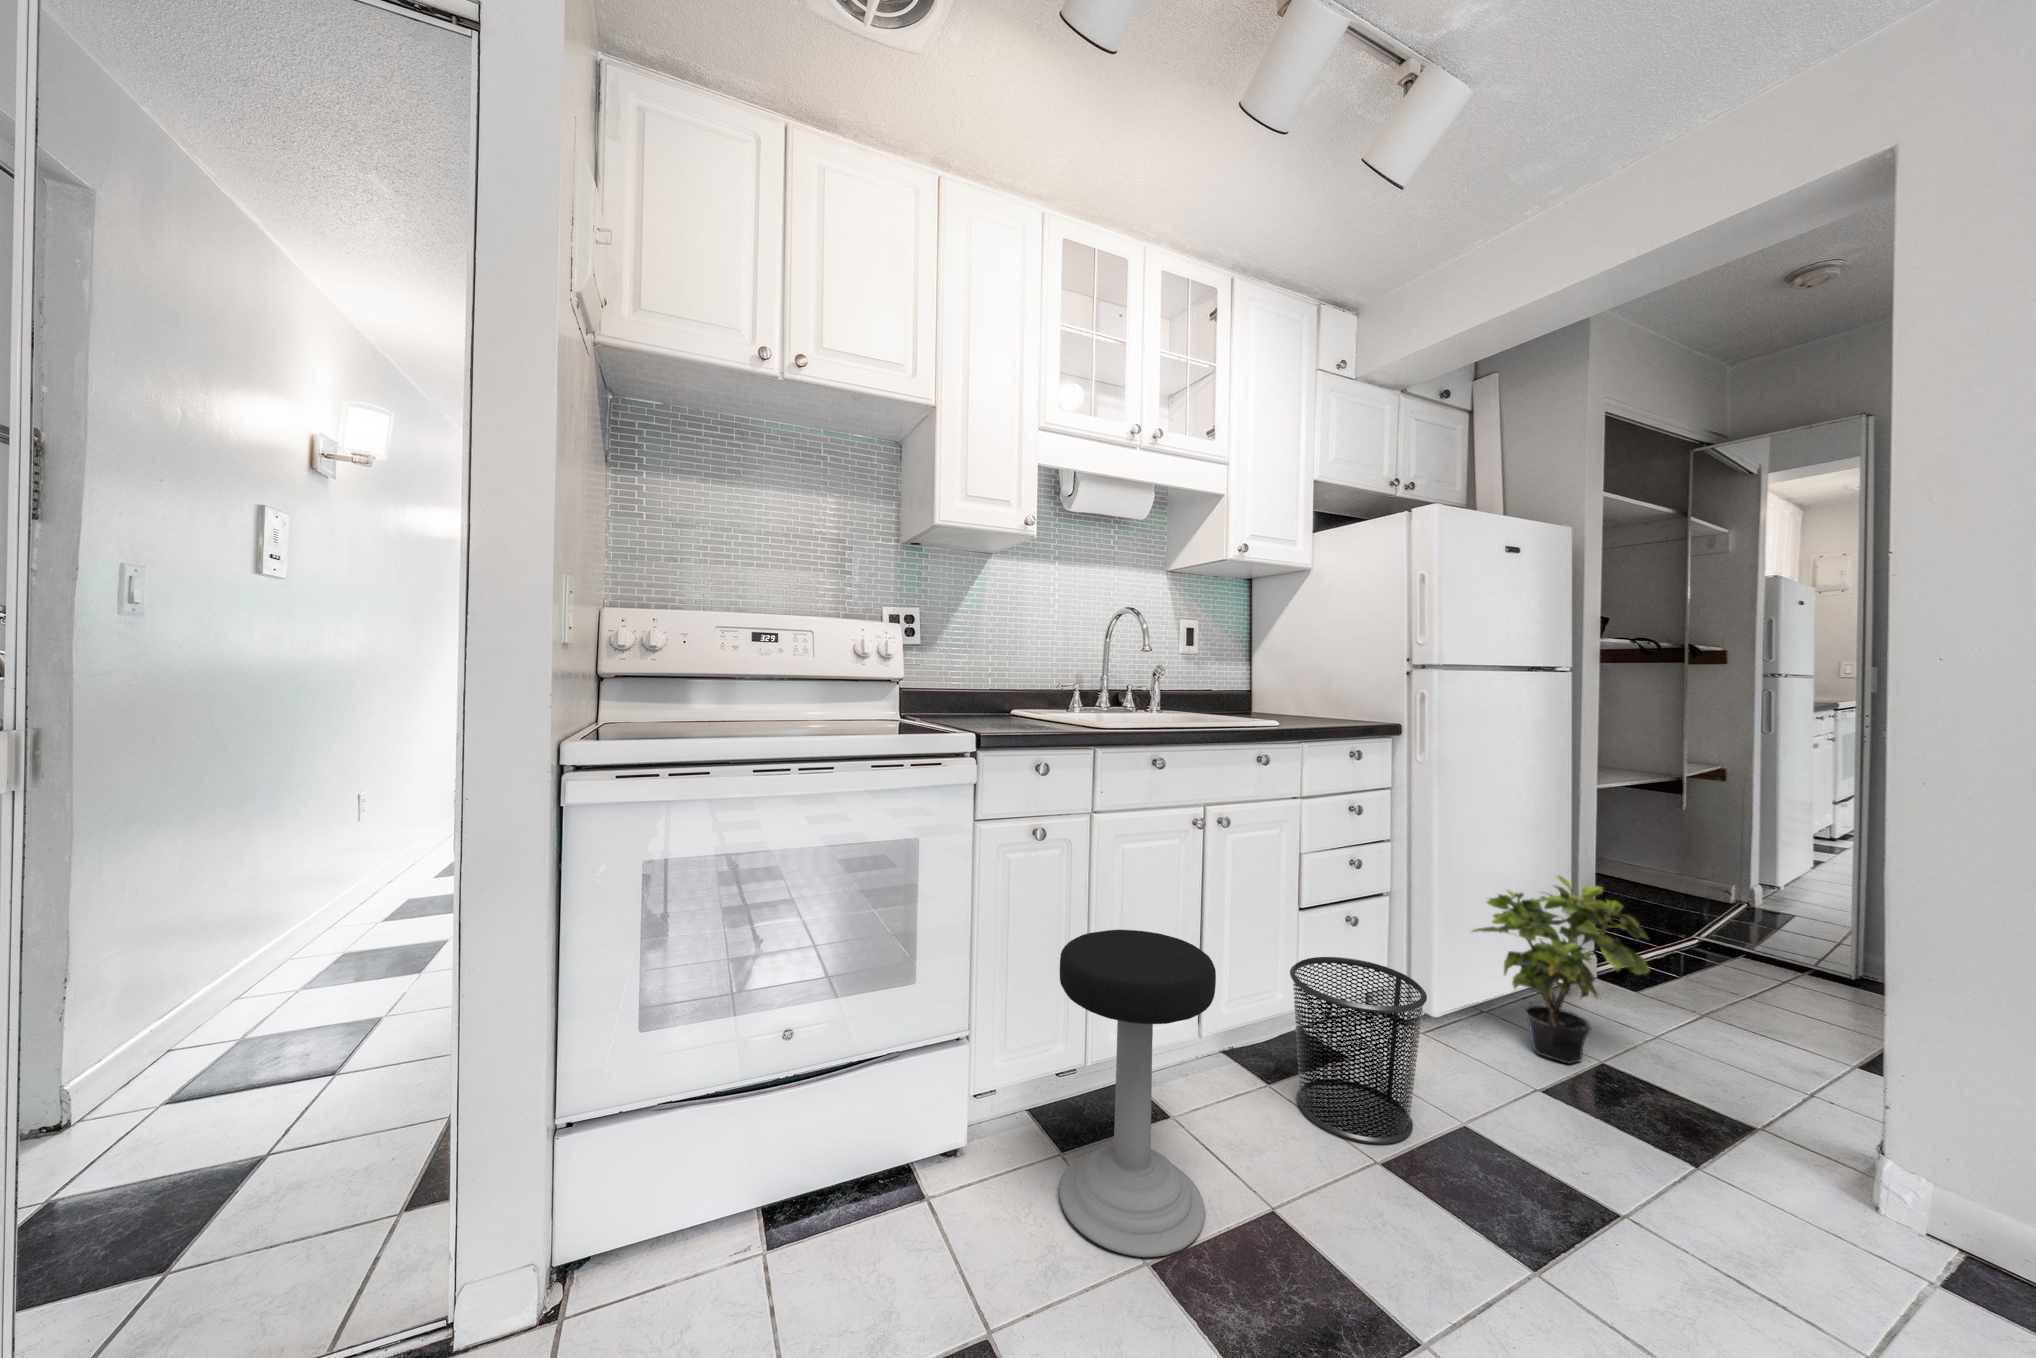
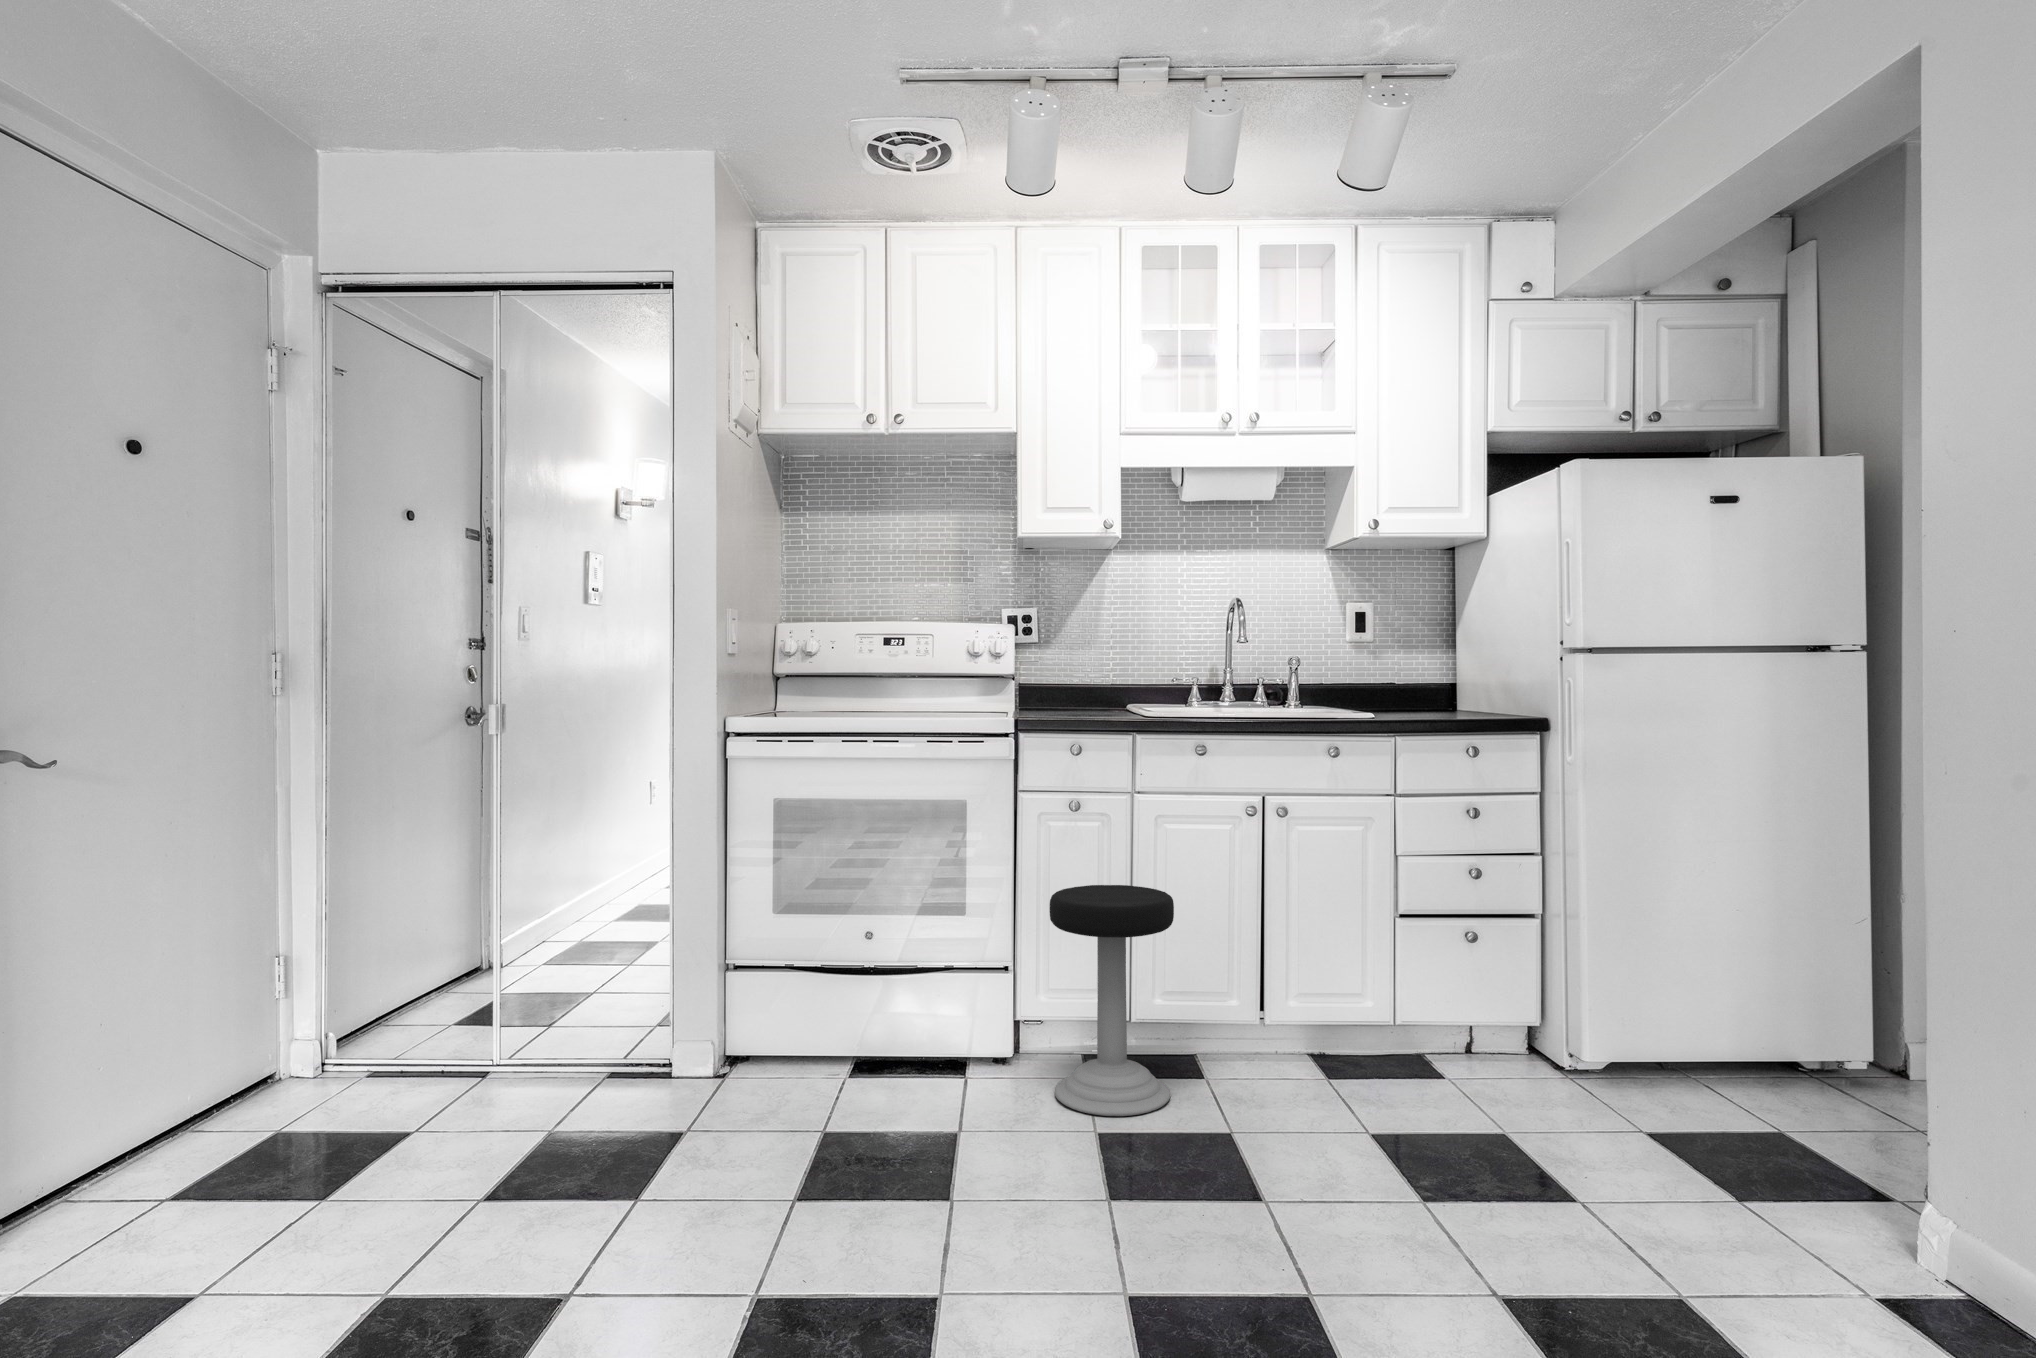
potted plant: present [1473,876,1649,1064] -> none [1612,888,1801,1098]
waste bin: present [1290,957,1427,1144] -> none [1317,946,1444,1107]

